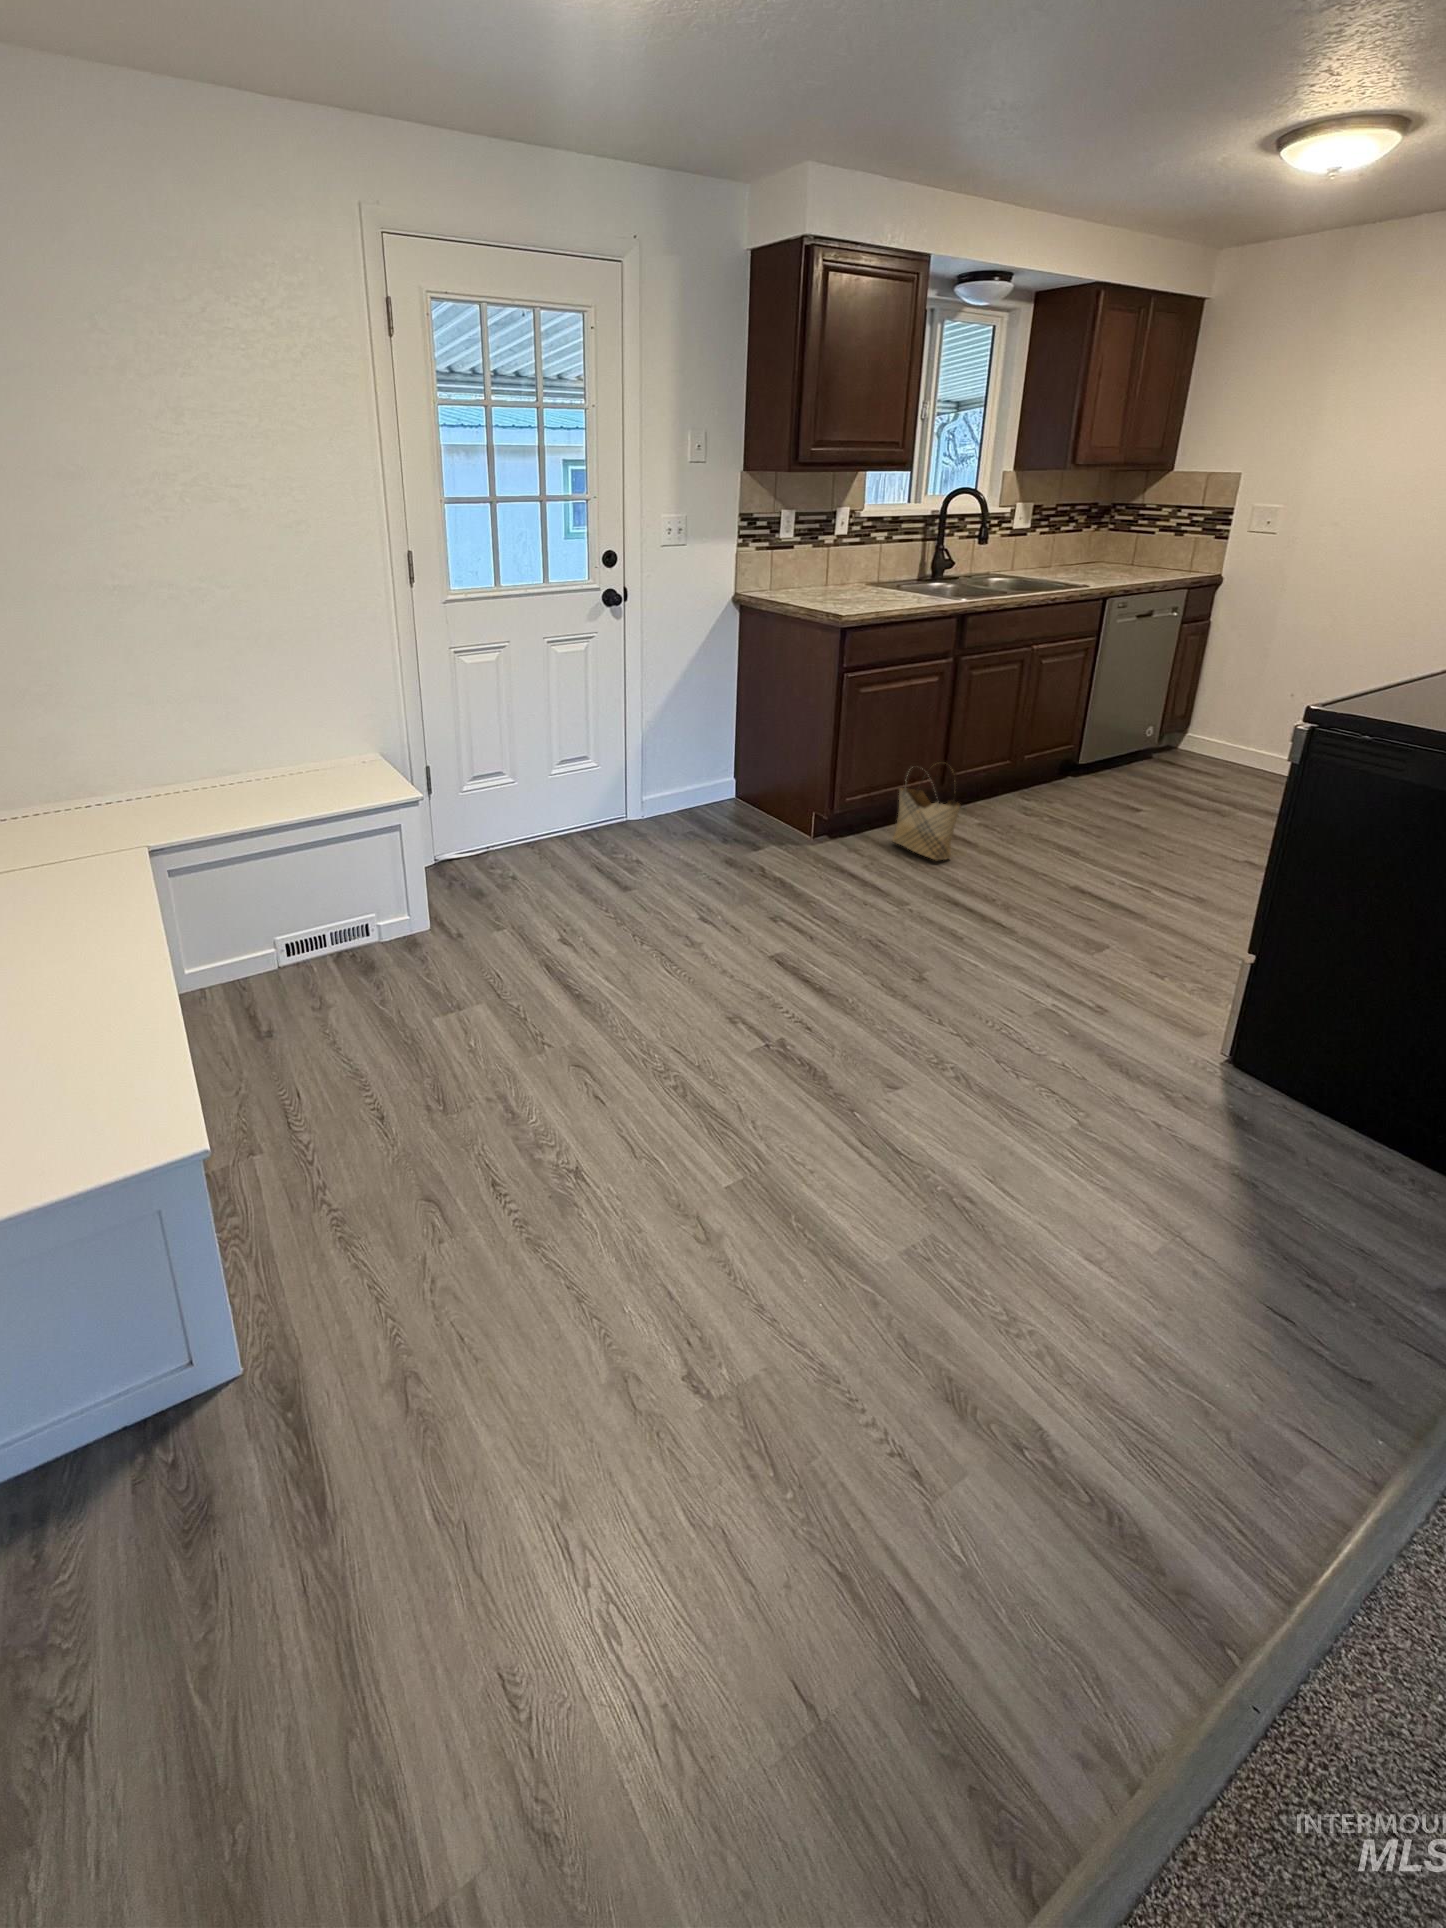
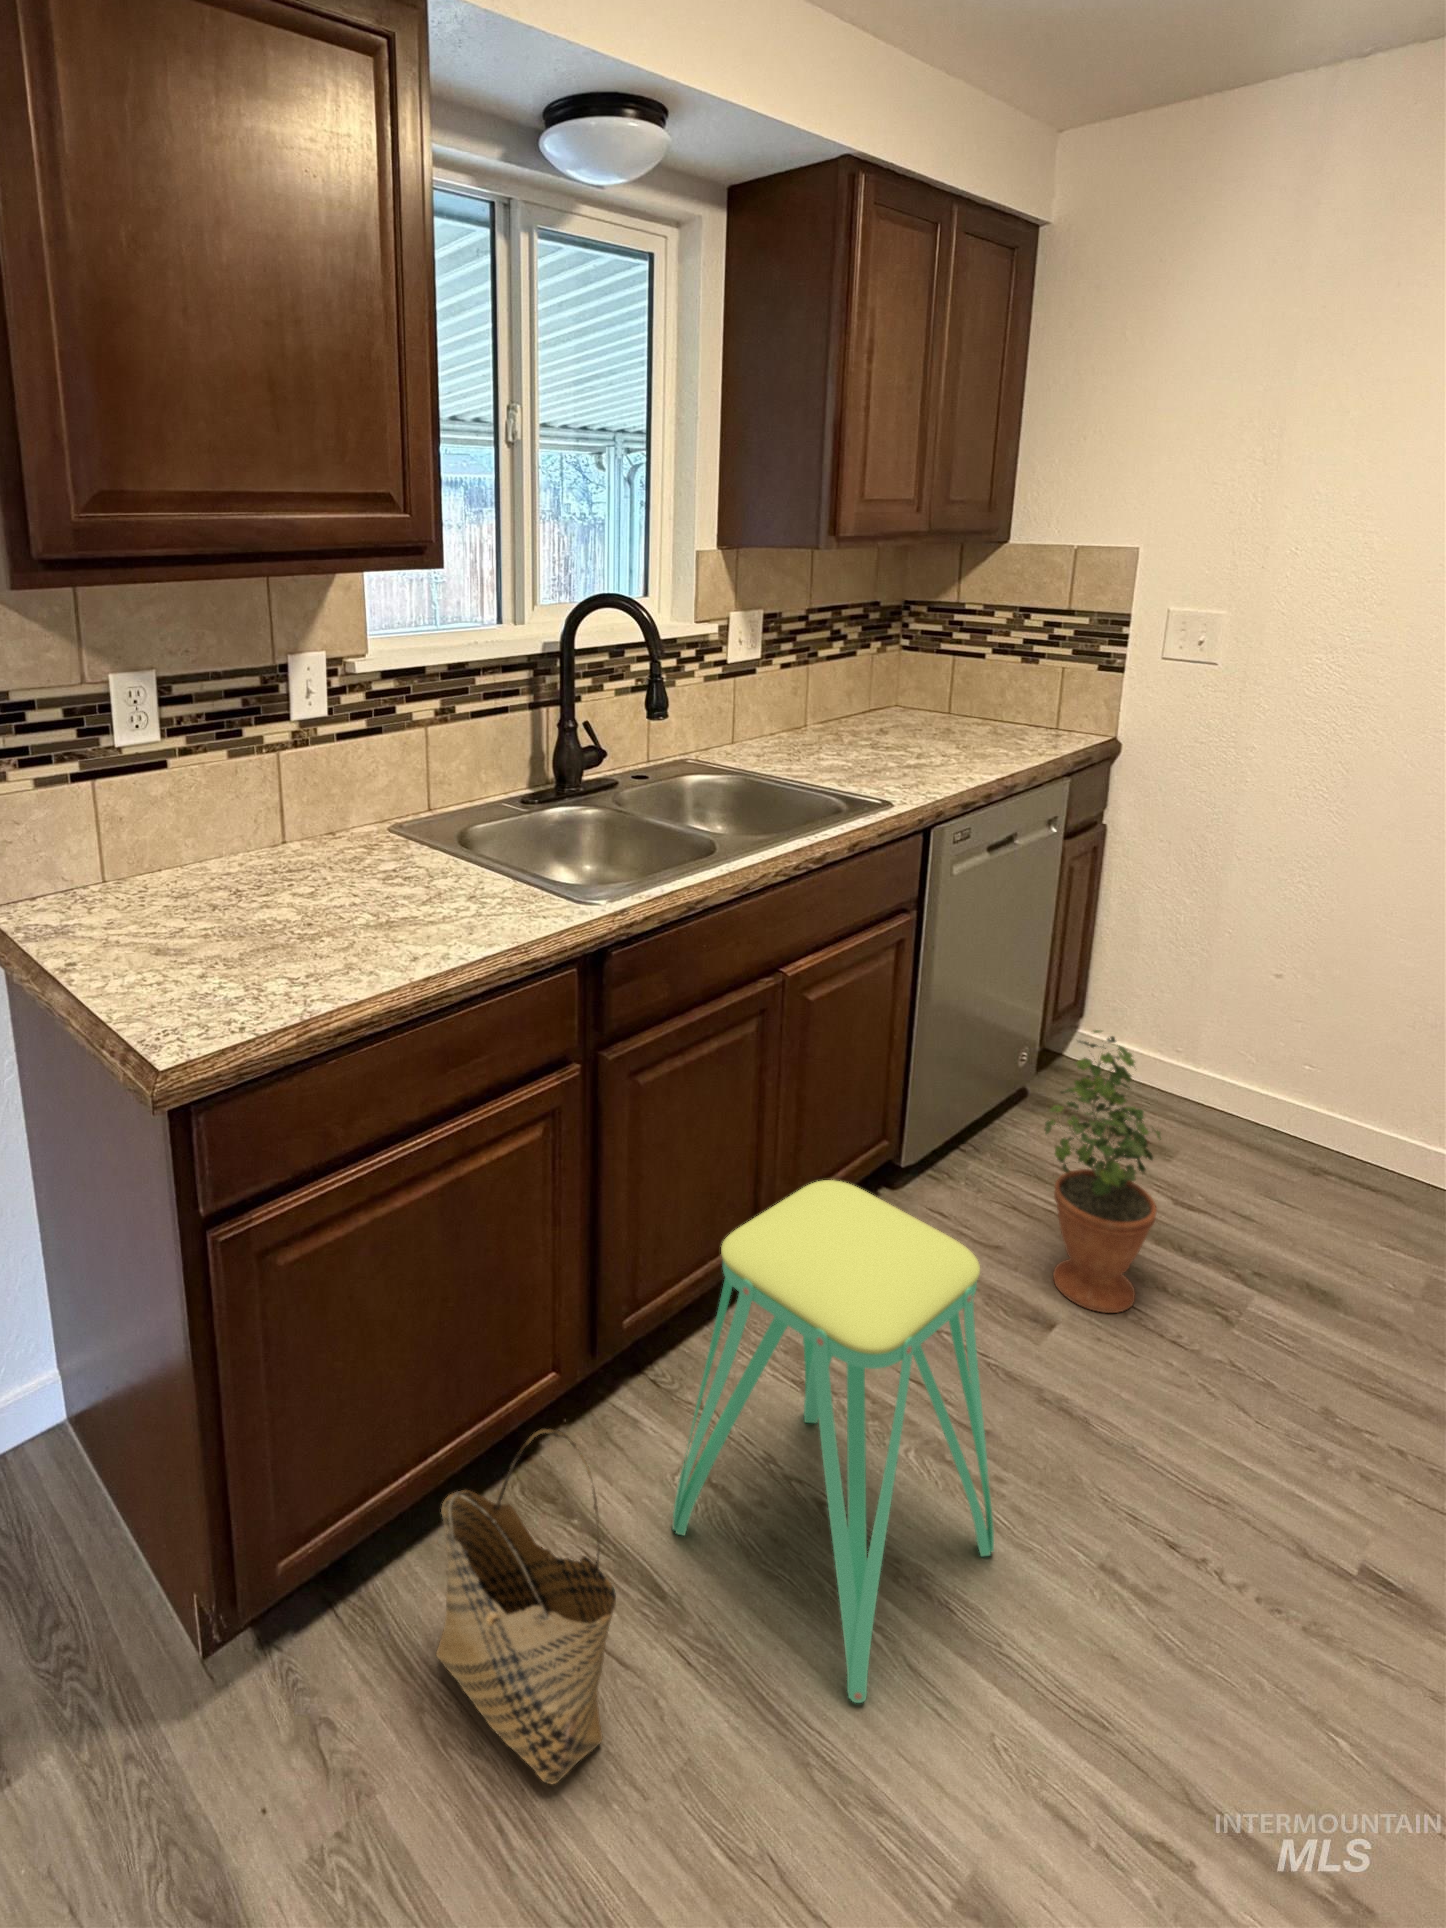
potted plant: none [1145,687,1199,809] -> present [1044,1030,1161,1313]
stool: none [972,710,1099,861] -> present [672,1180,994,1703]

